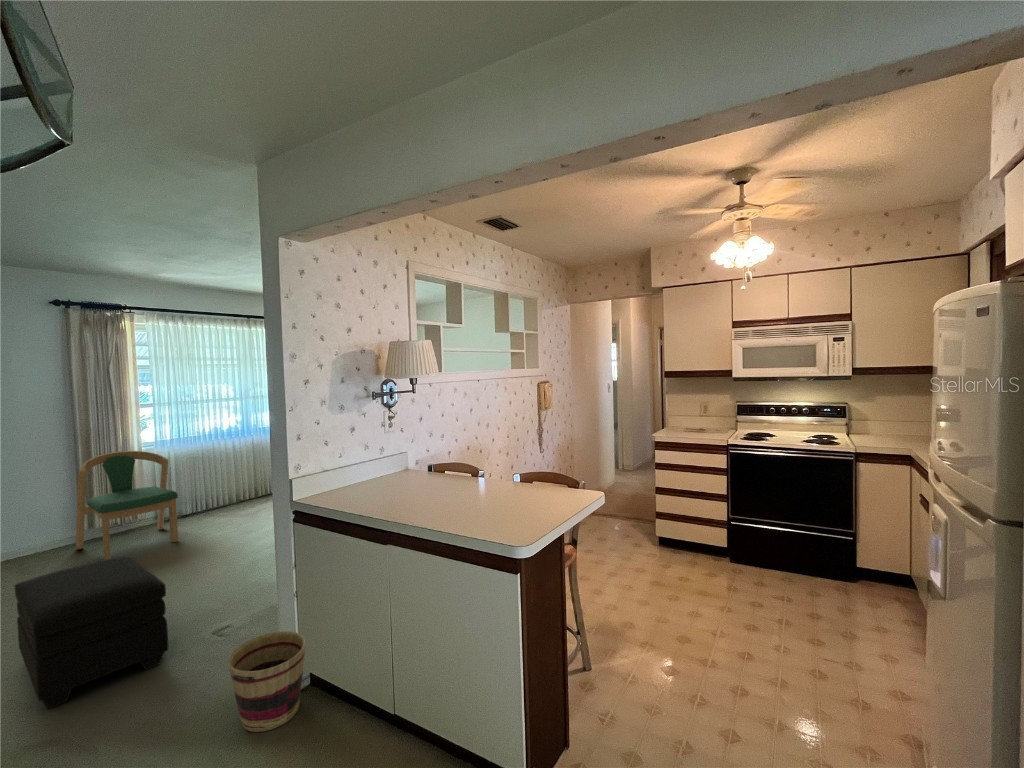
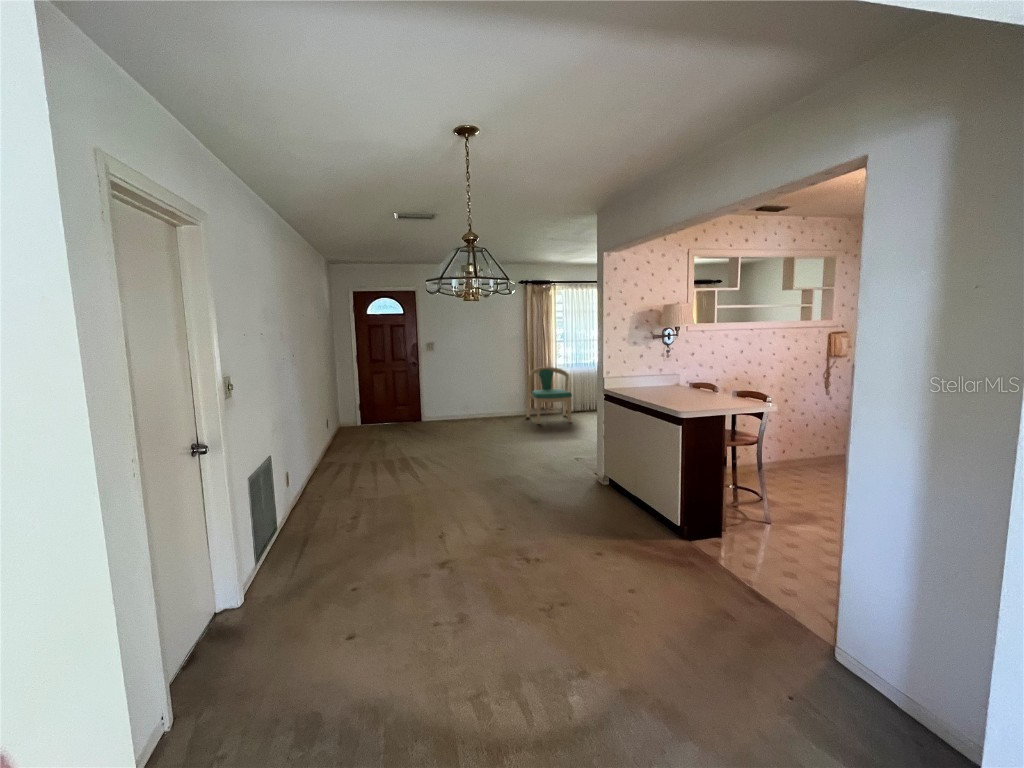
ottoman: present [15,555,168,709] -> none [504,414,555,465]
basket: present [228,631,306,732] -> none [572,454,606,492]

